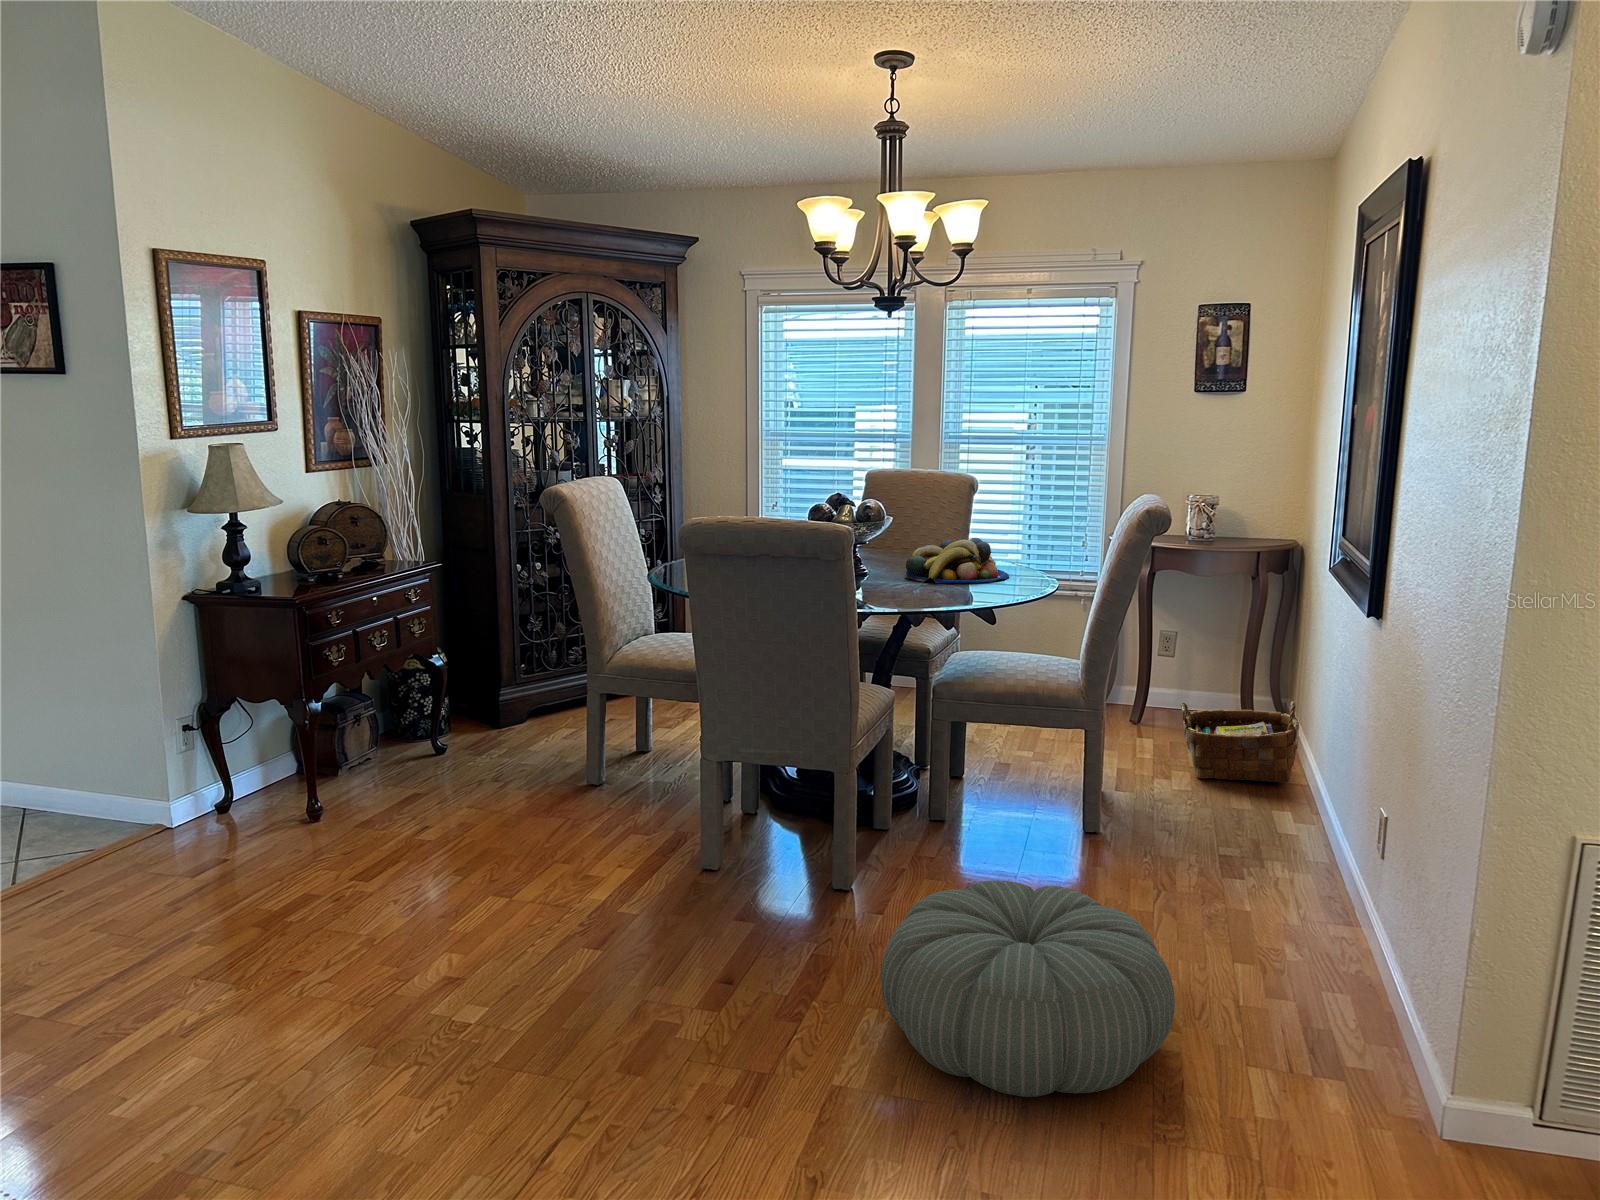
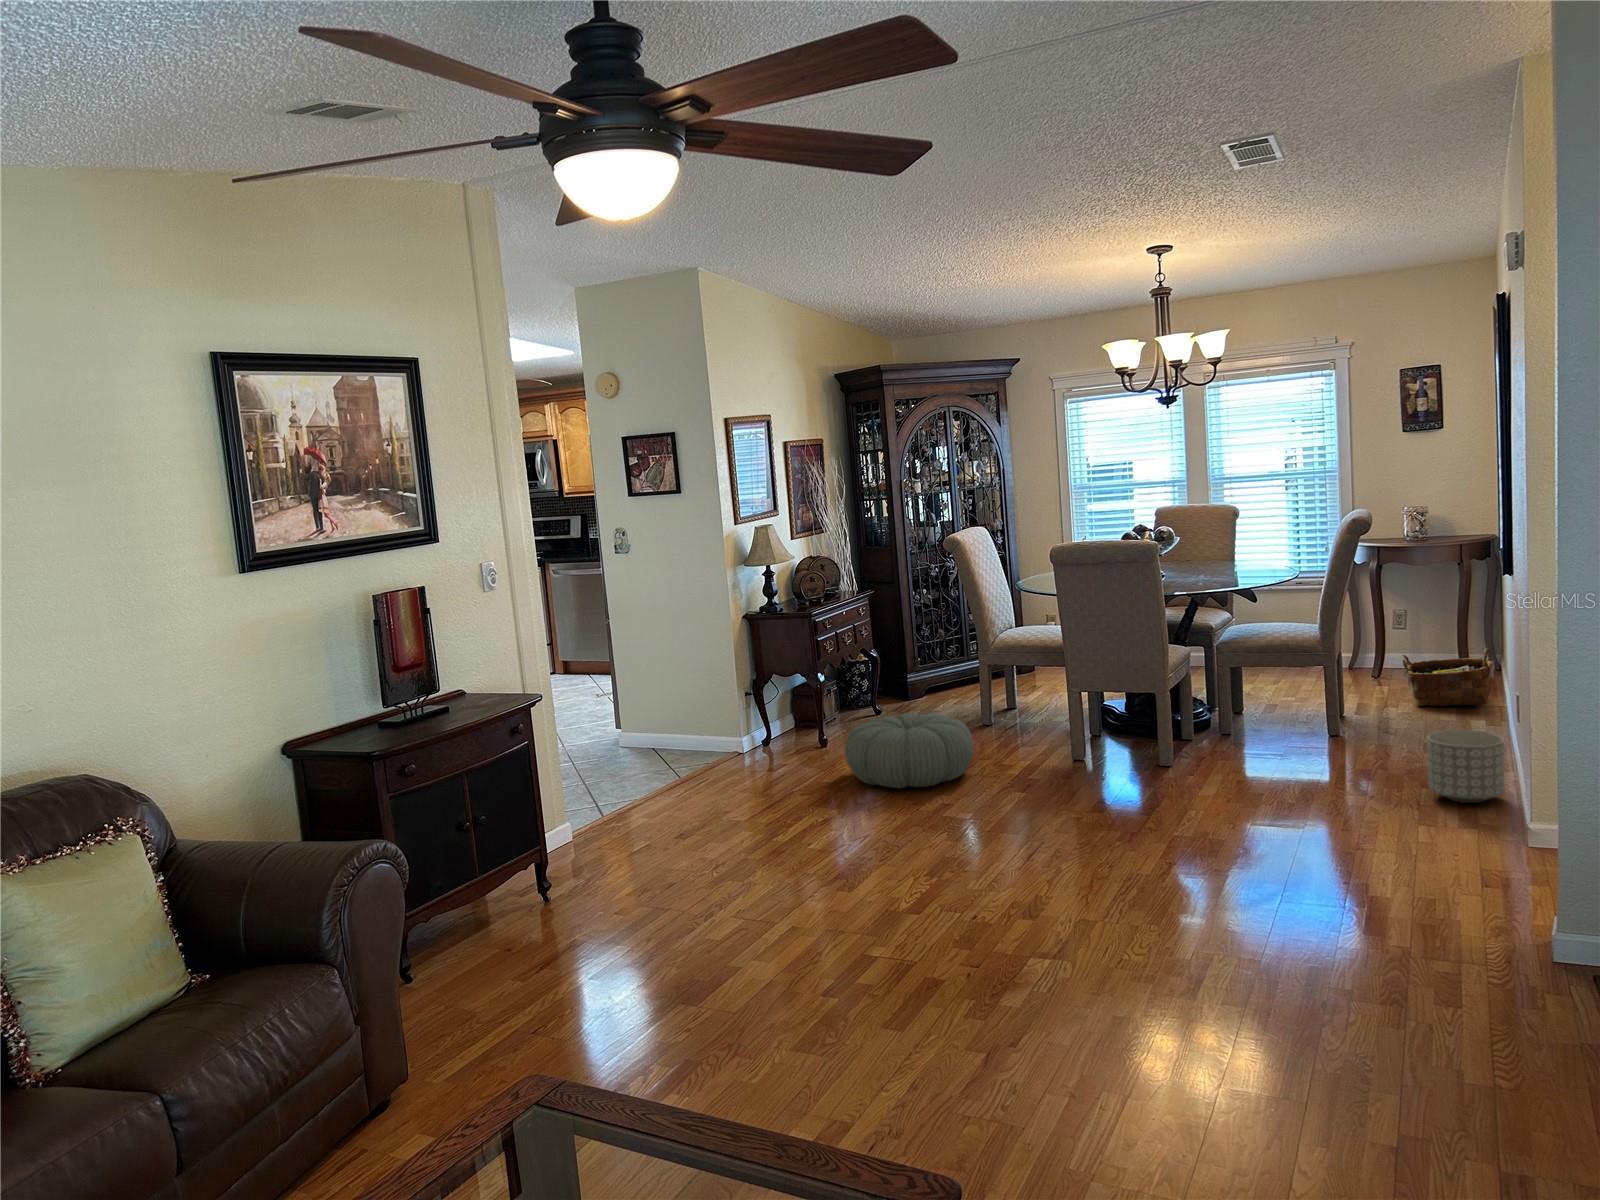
fruit bowl: present [905,538,1009,583] -> none [1190,548,1264,579]
pouf: present [881,880,1175,1097] -> present [845,713,974,788]
planter: none [1255,882,1386,1018] -> present [1428,730,1505,803]

